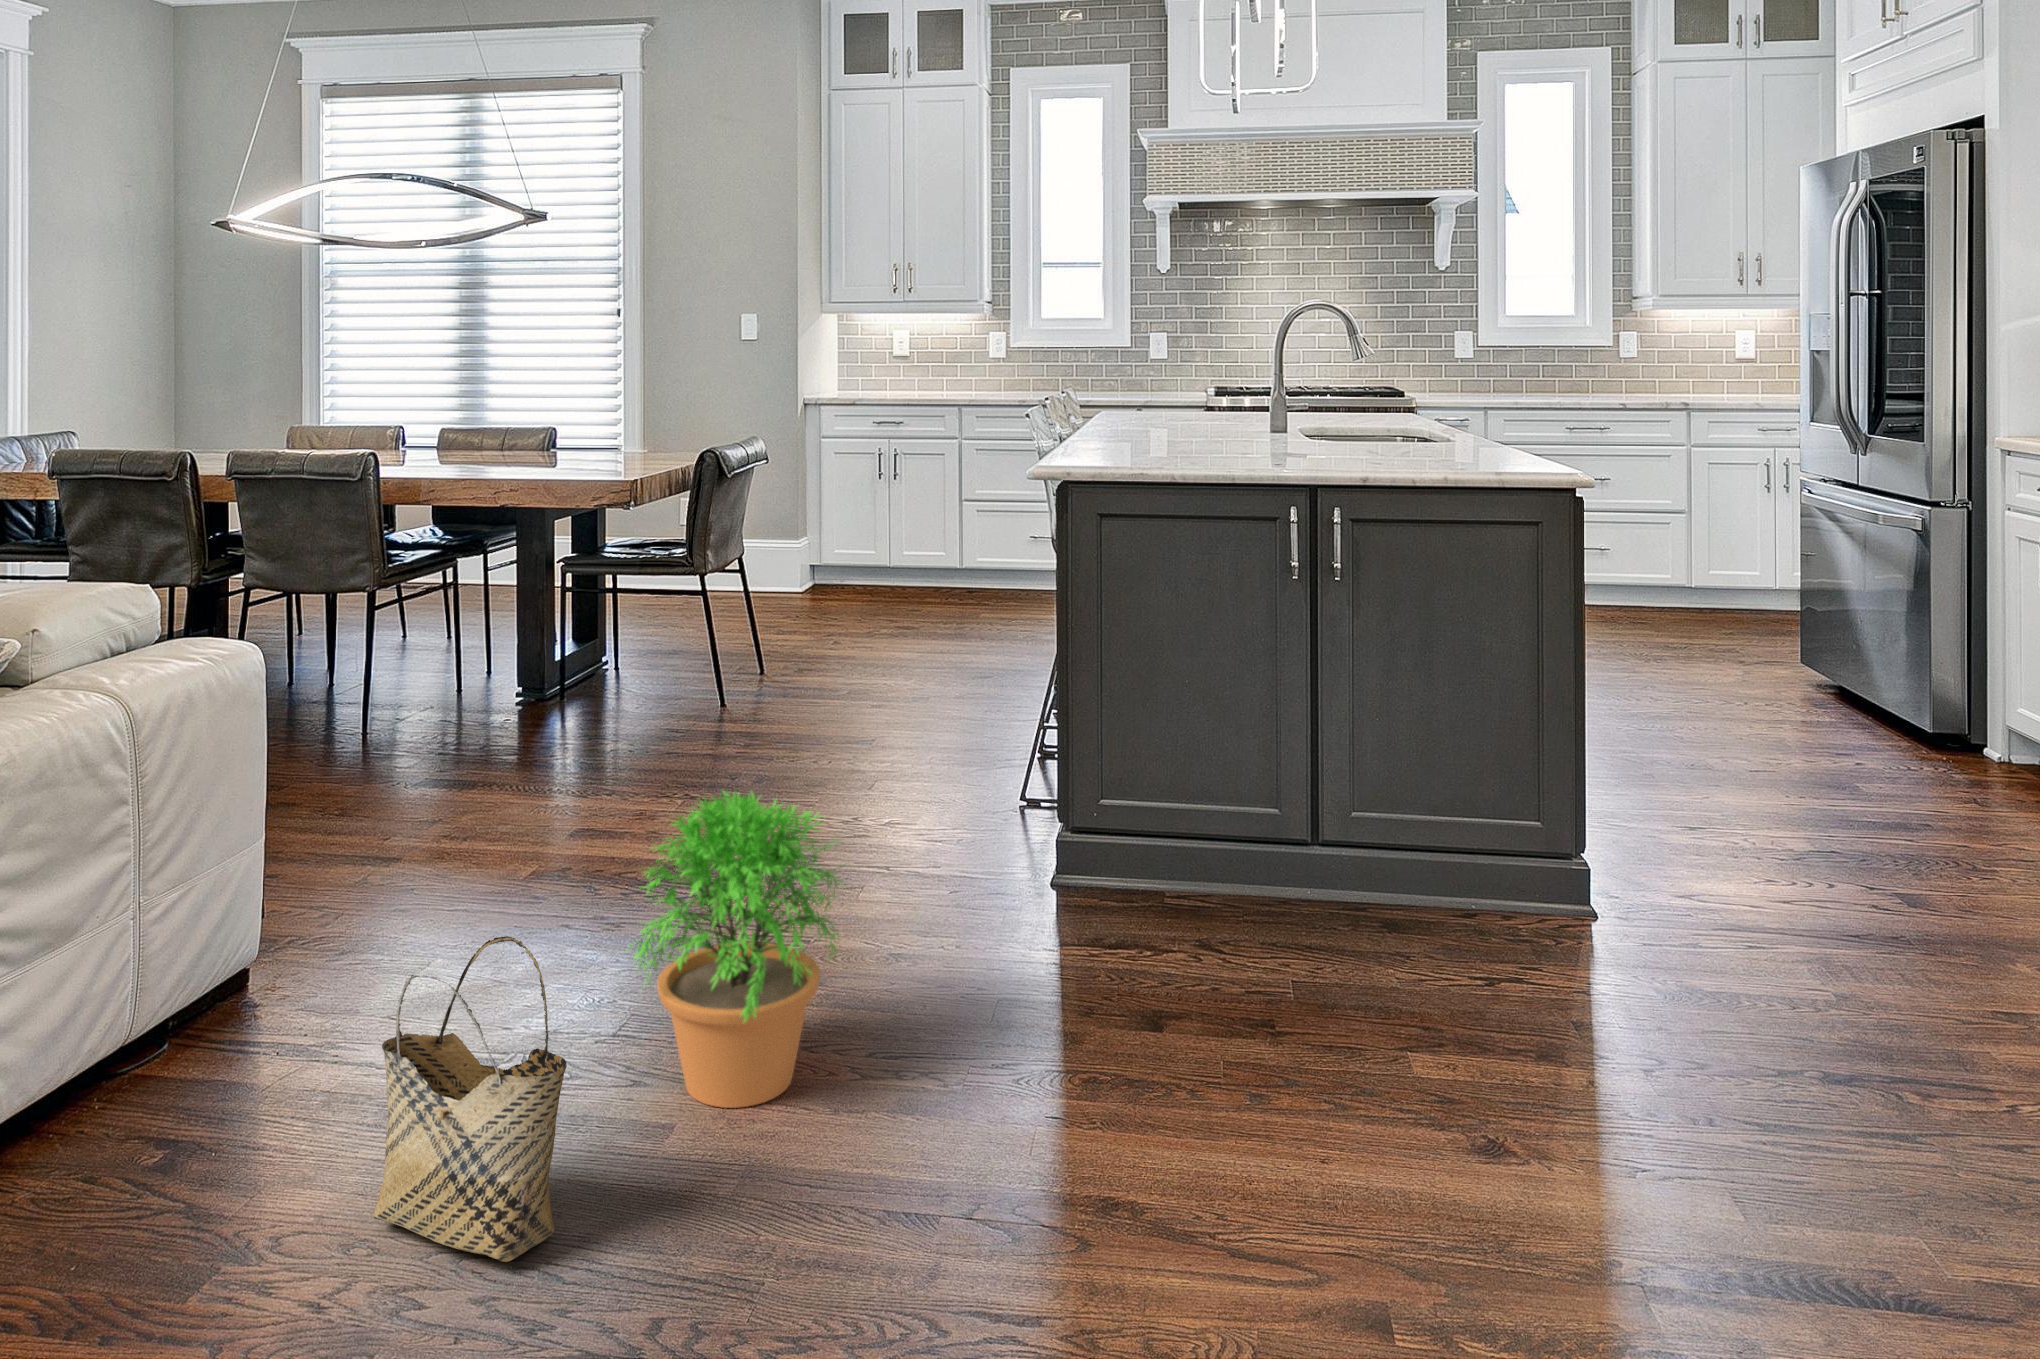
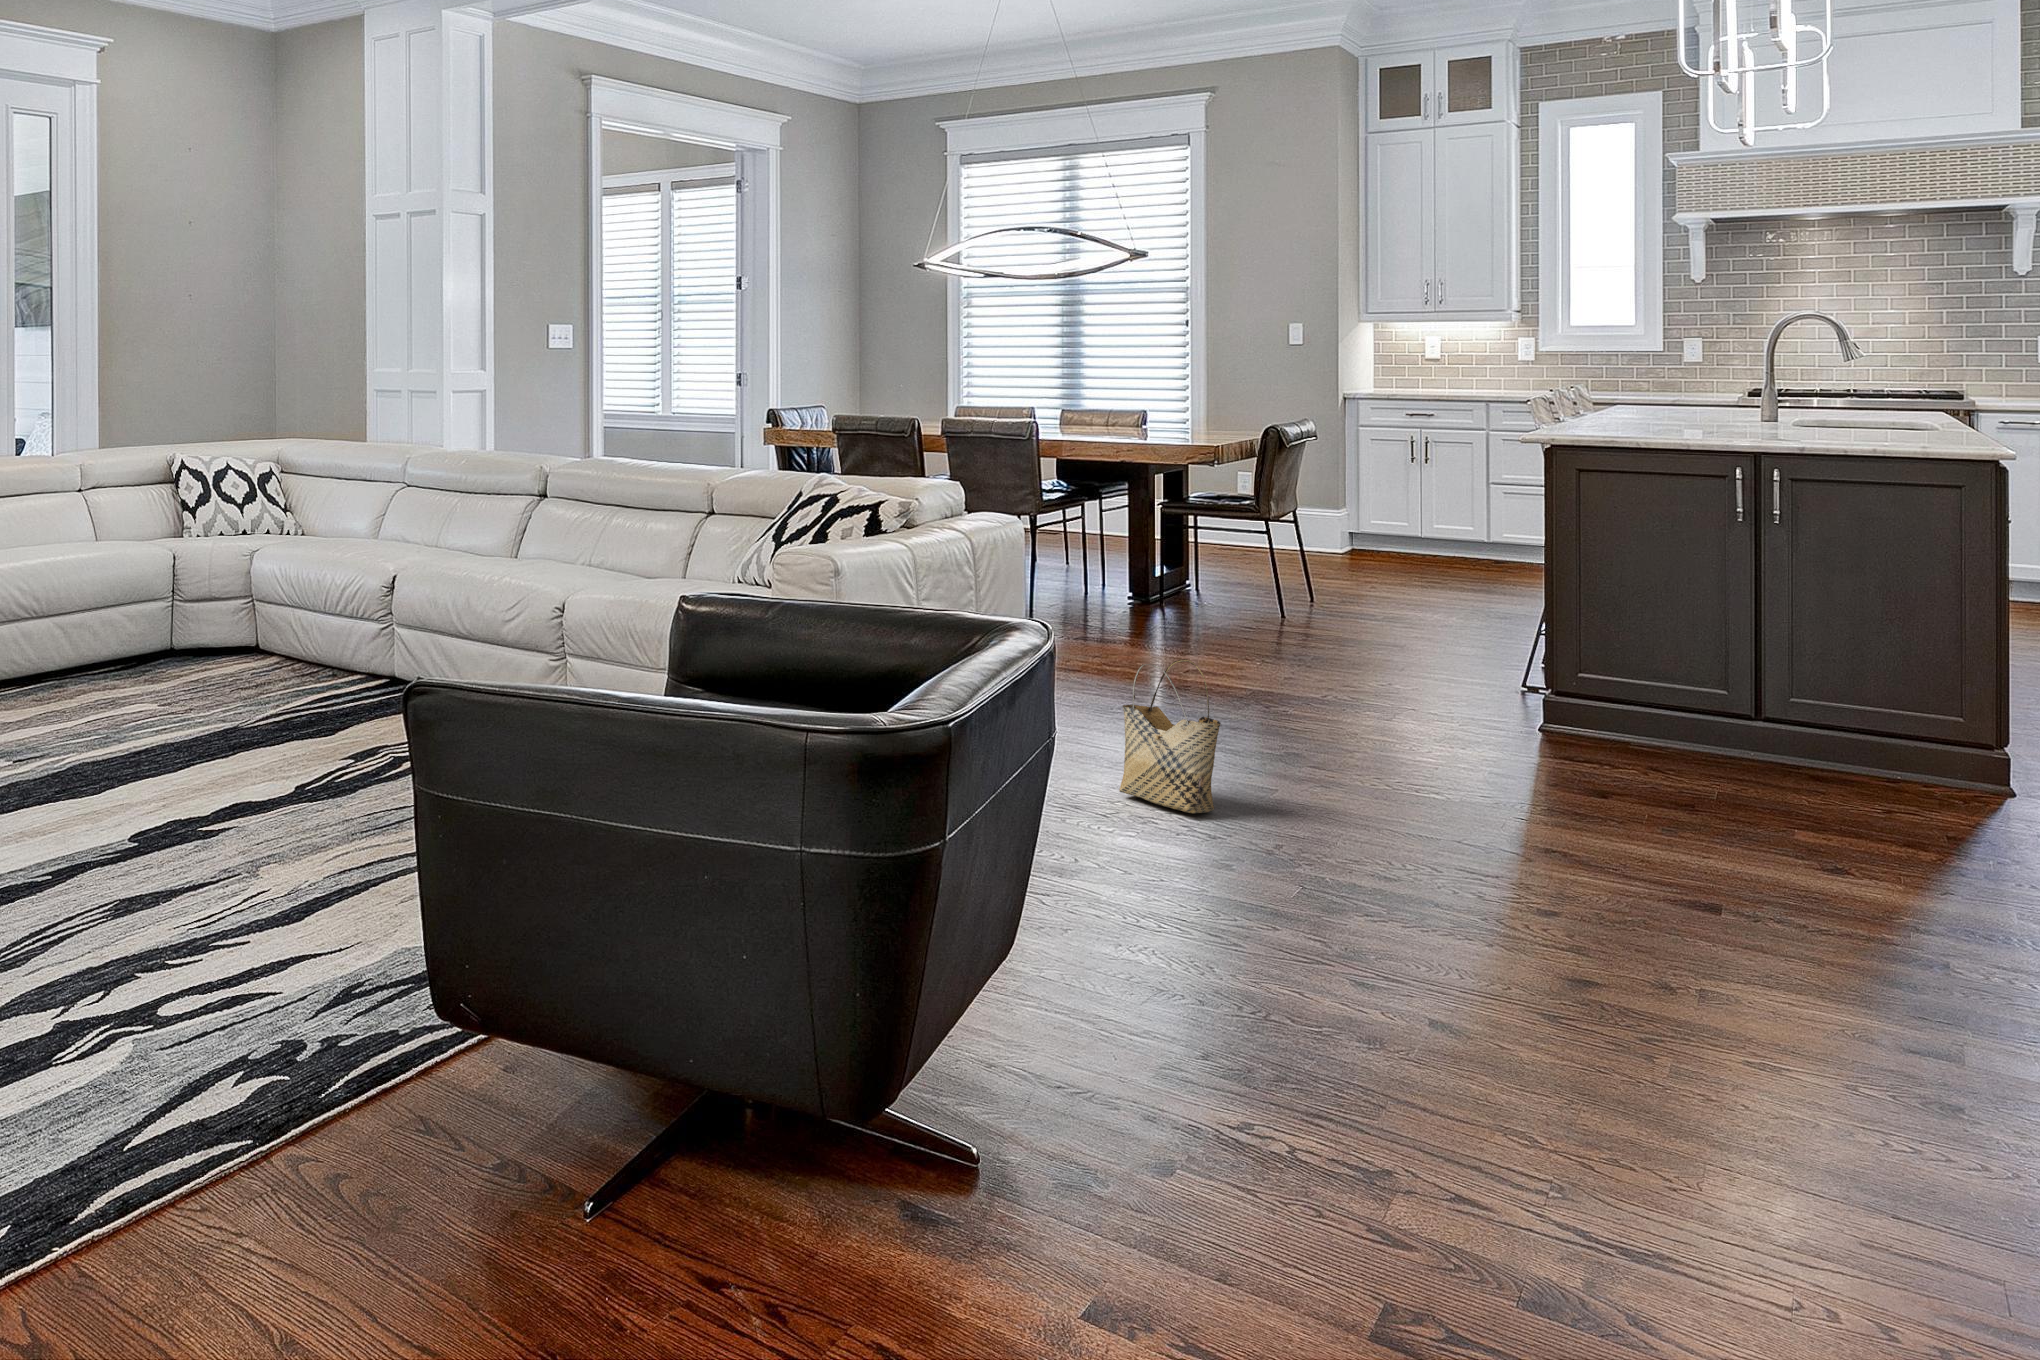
potted plant: present [630,792,847,1108] -> none [1244,606,1387,788]

